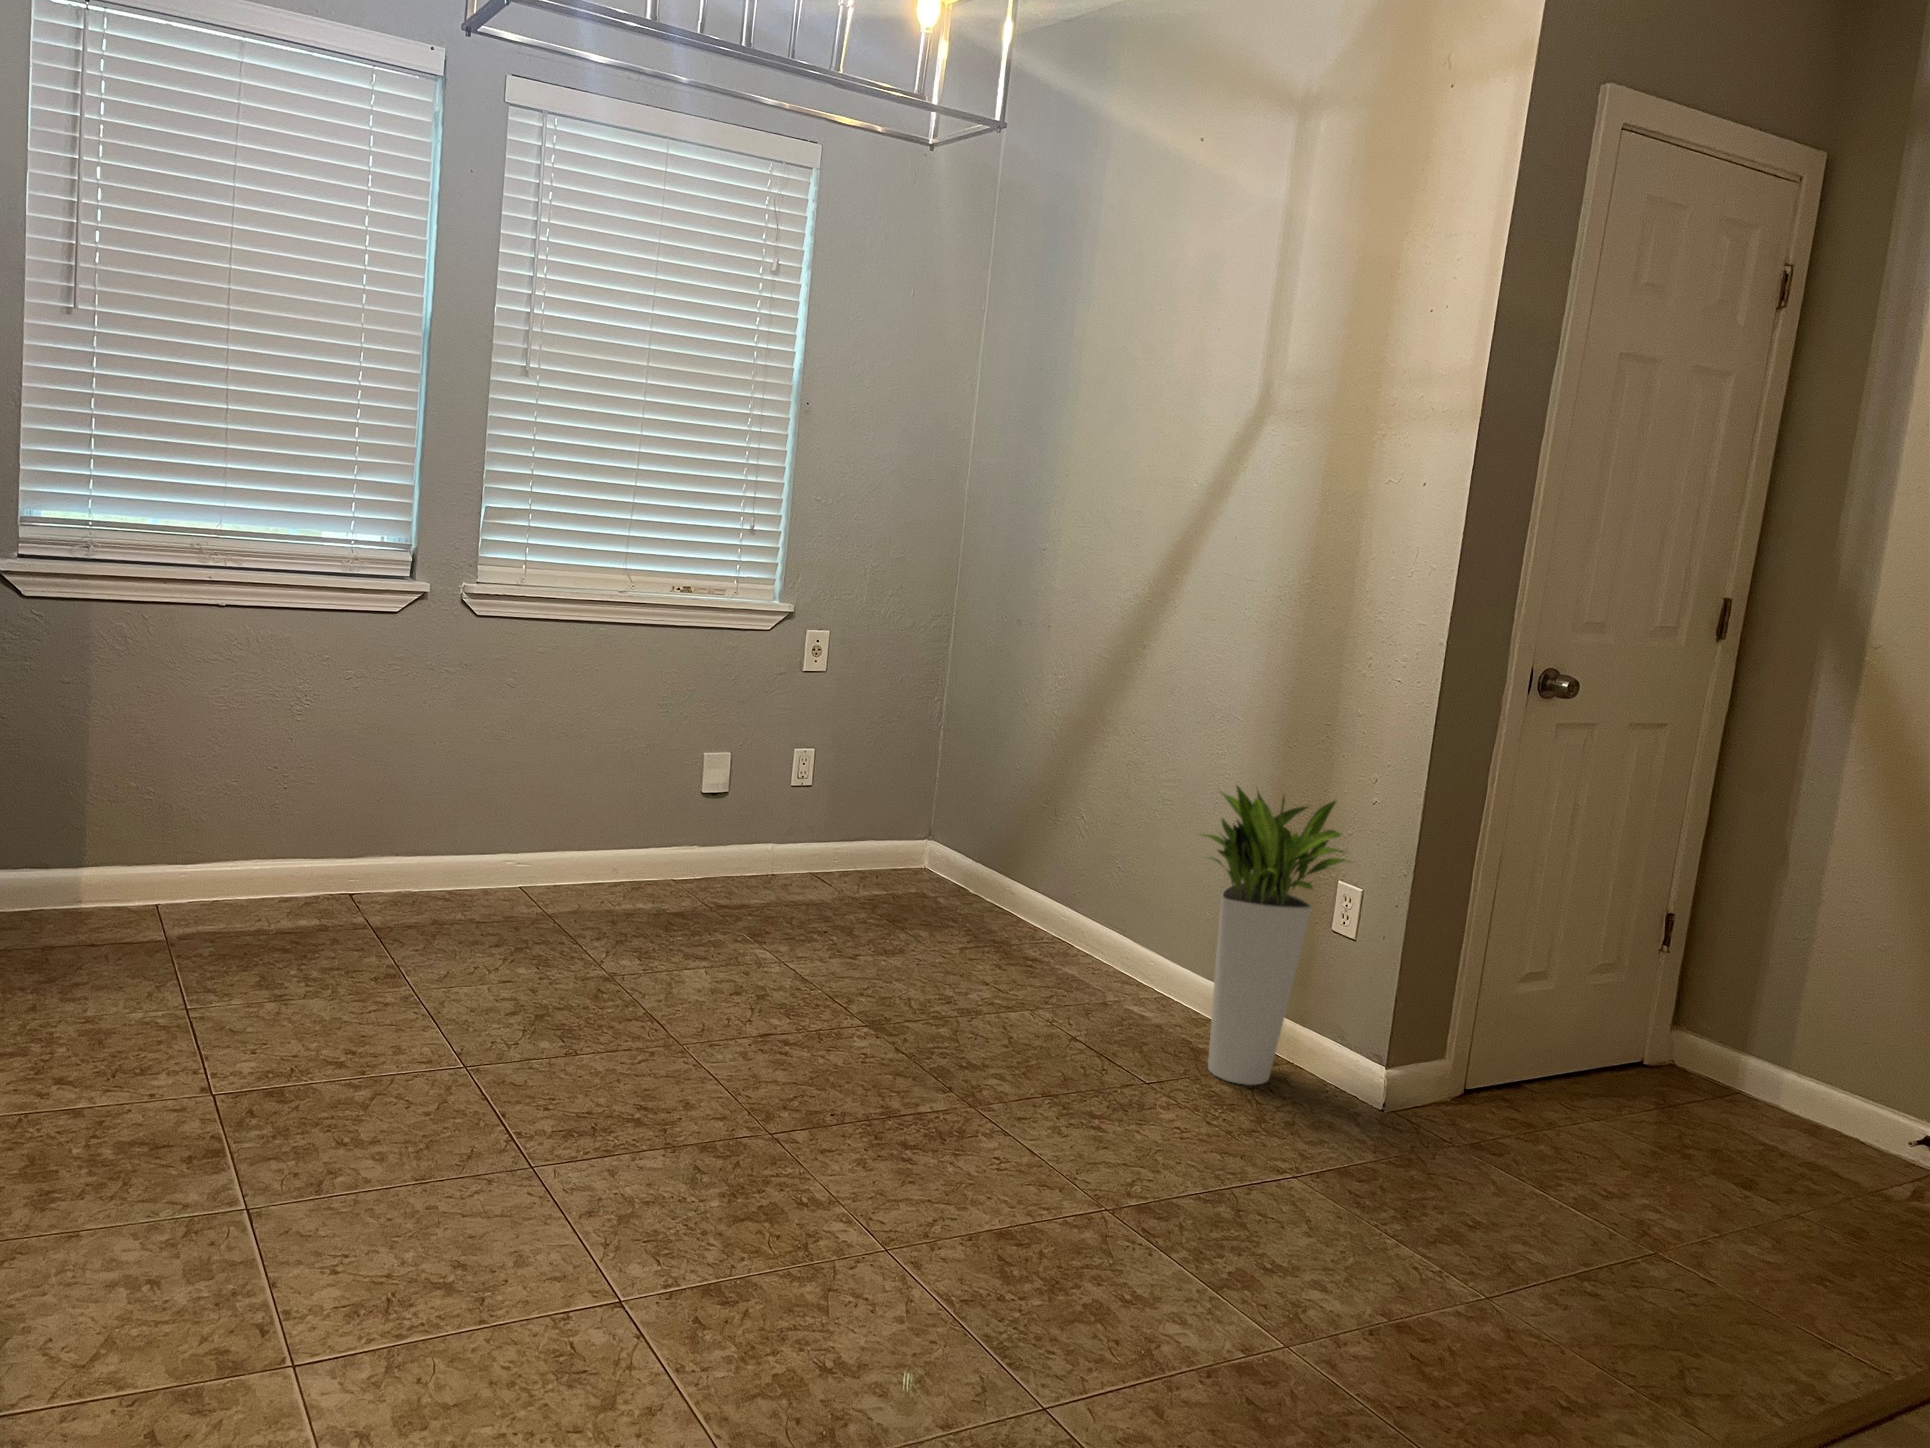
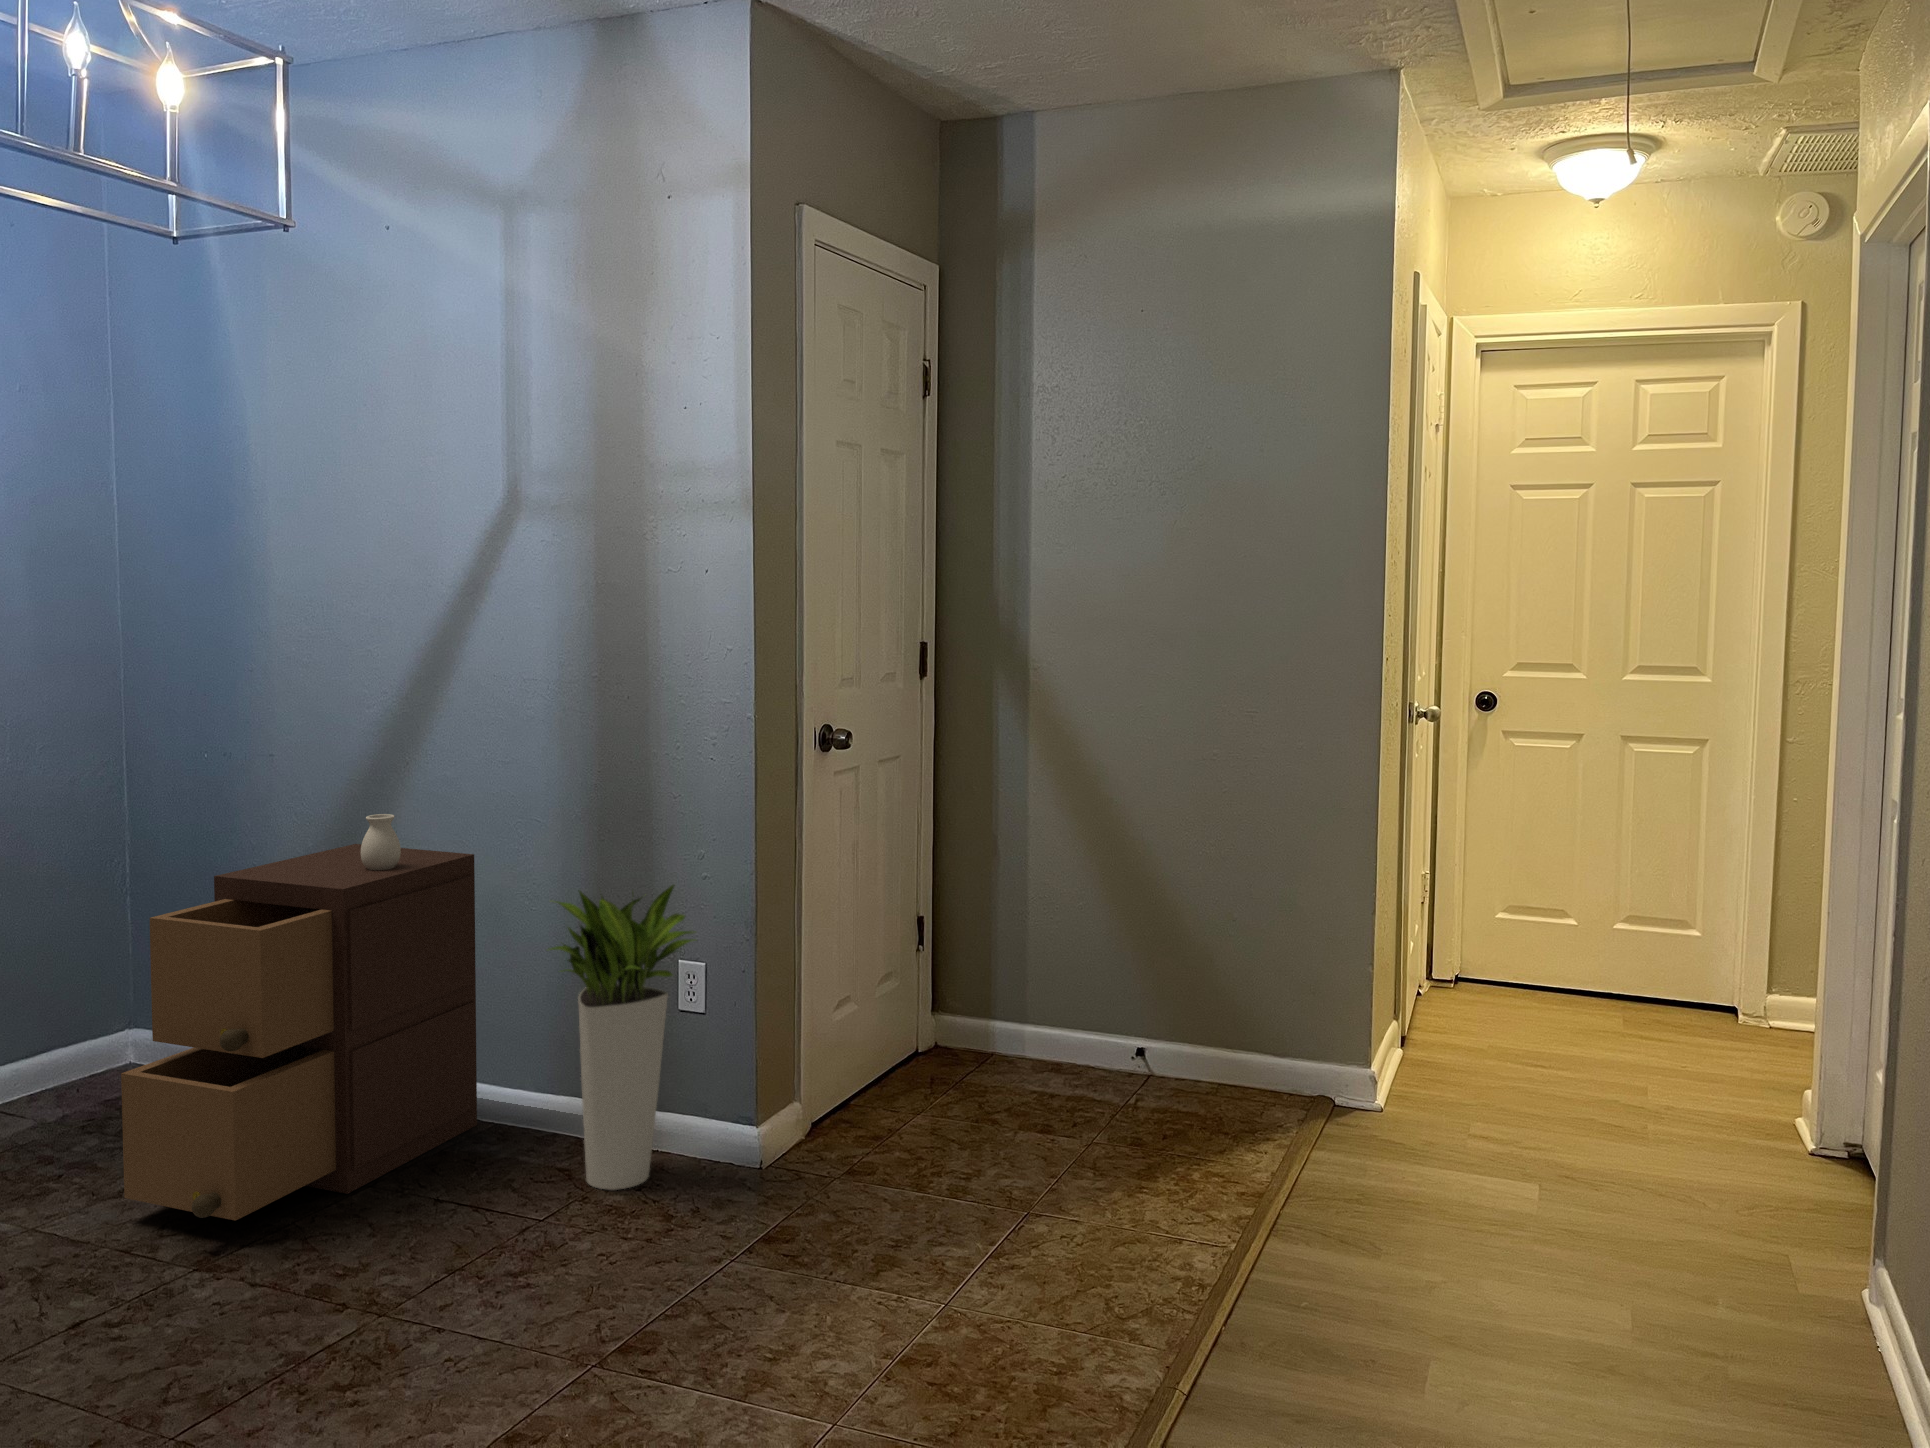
storage cabinet: none [846,685,1179,1009] -> present [121,814,477,1221]

